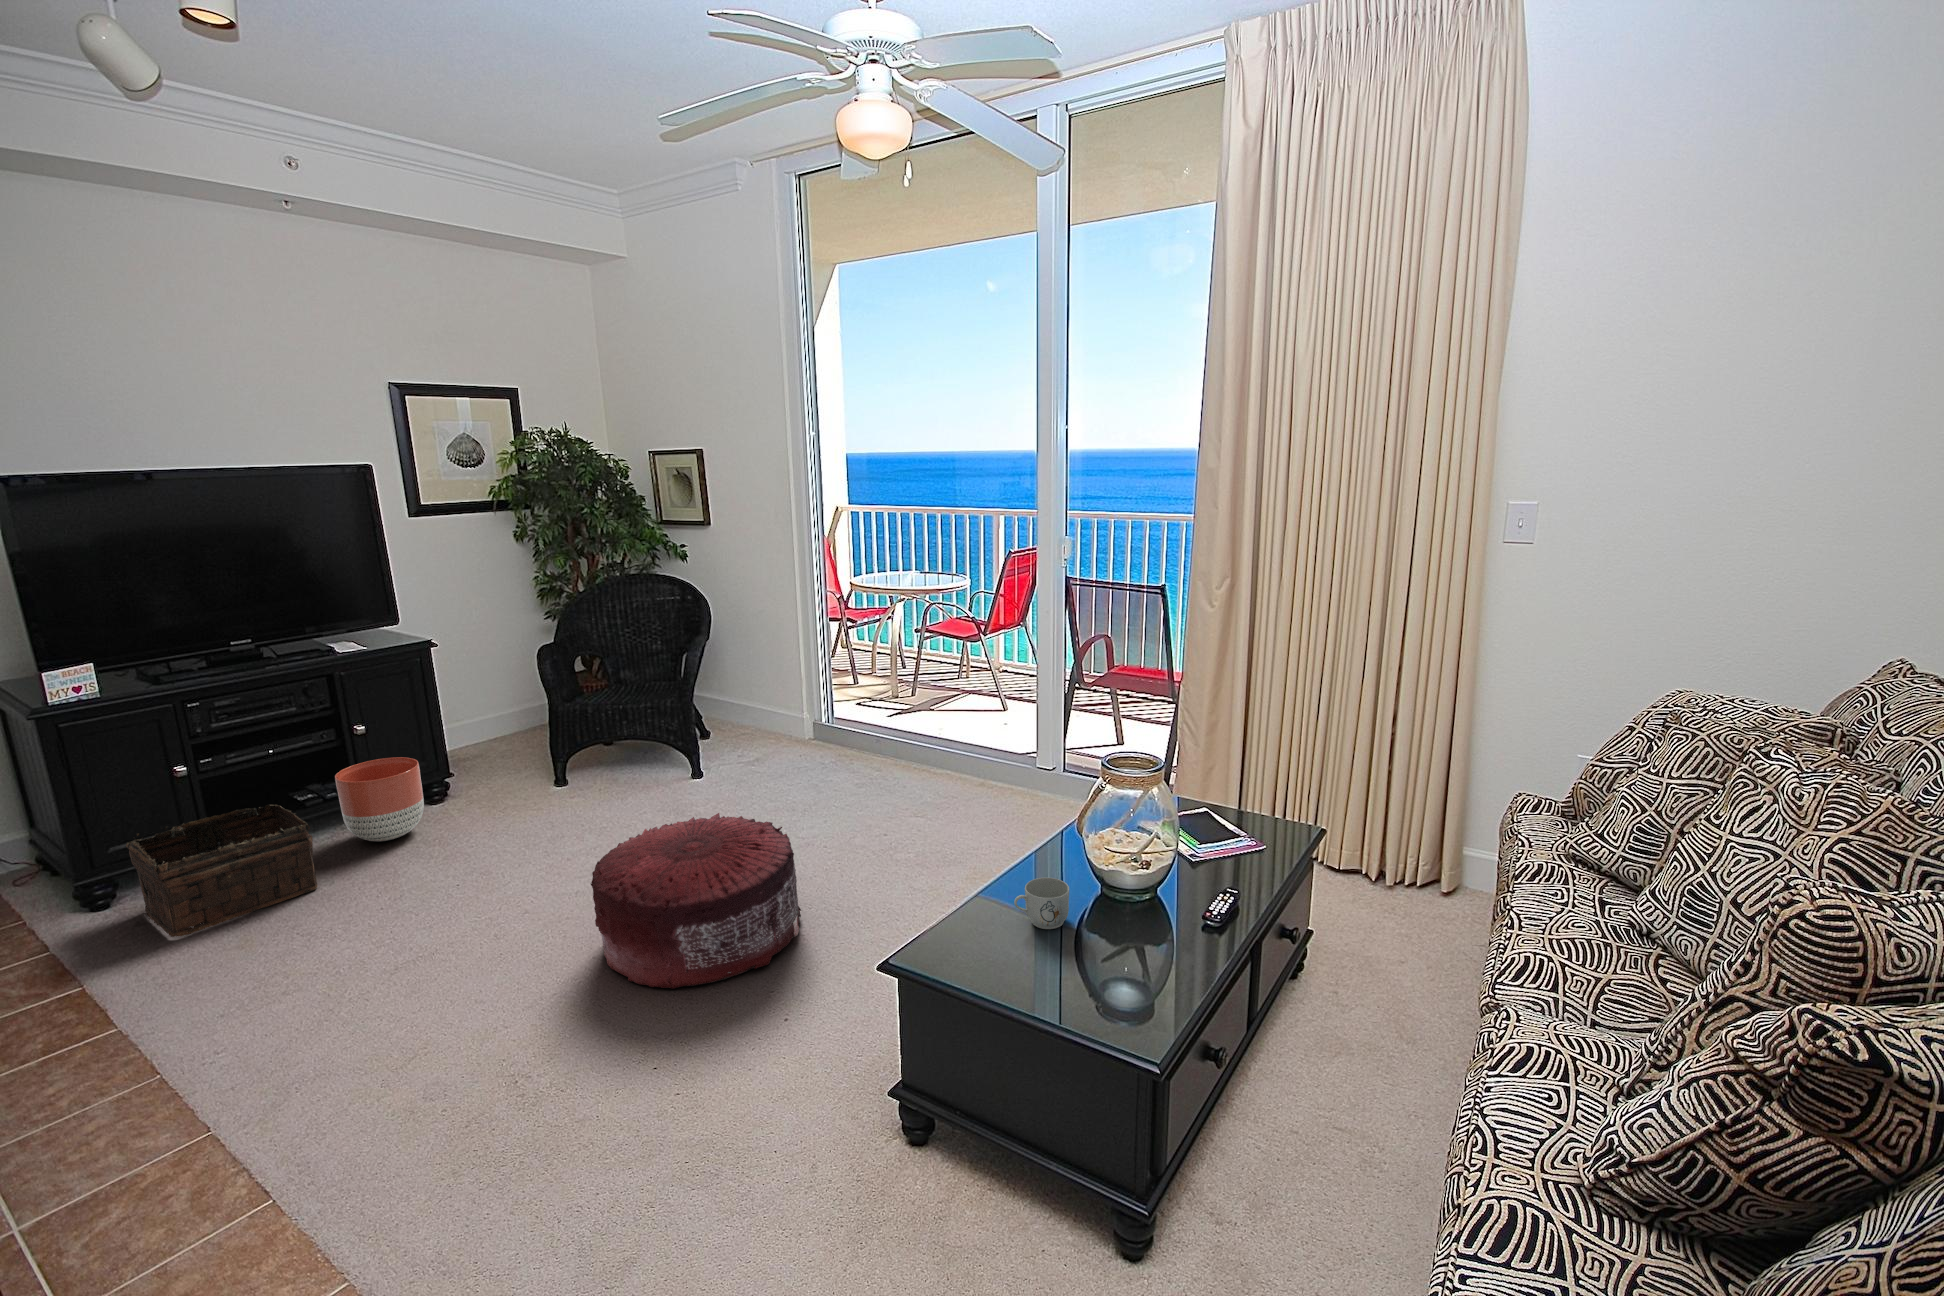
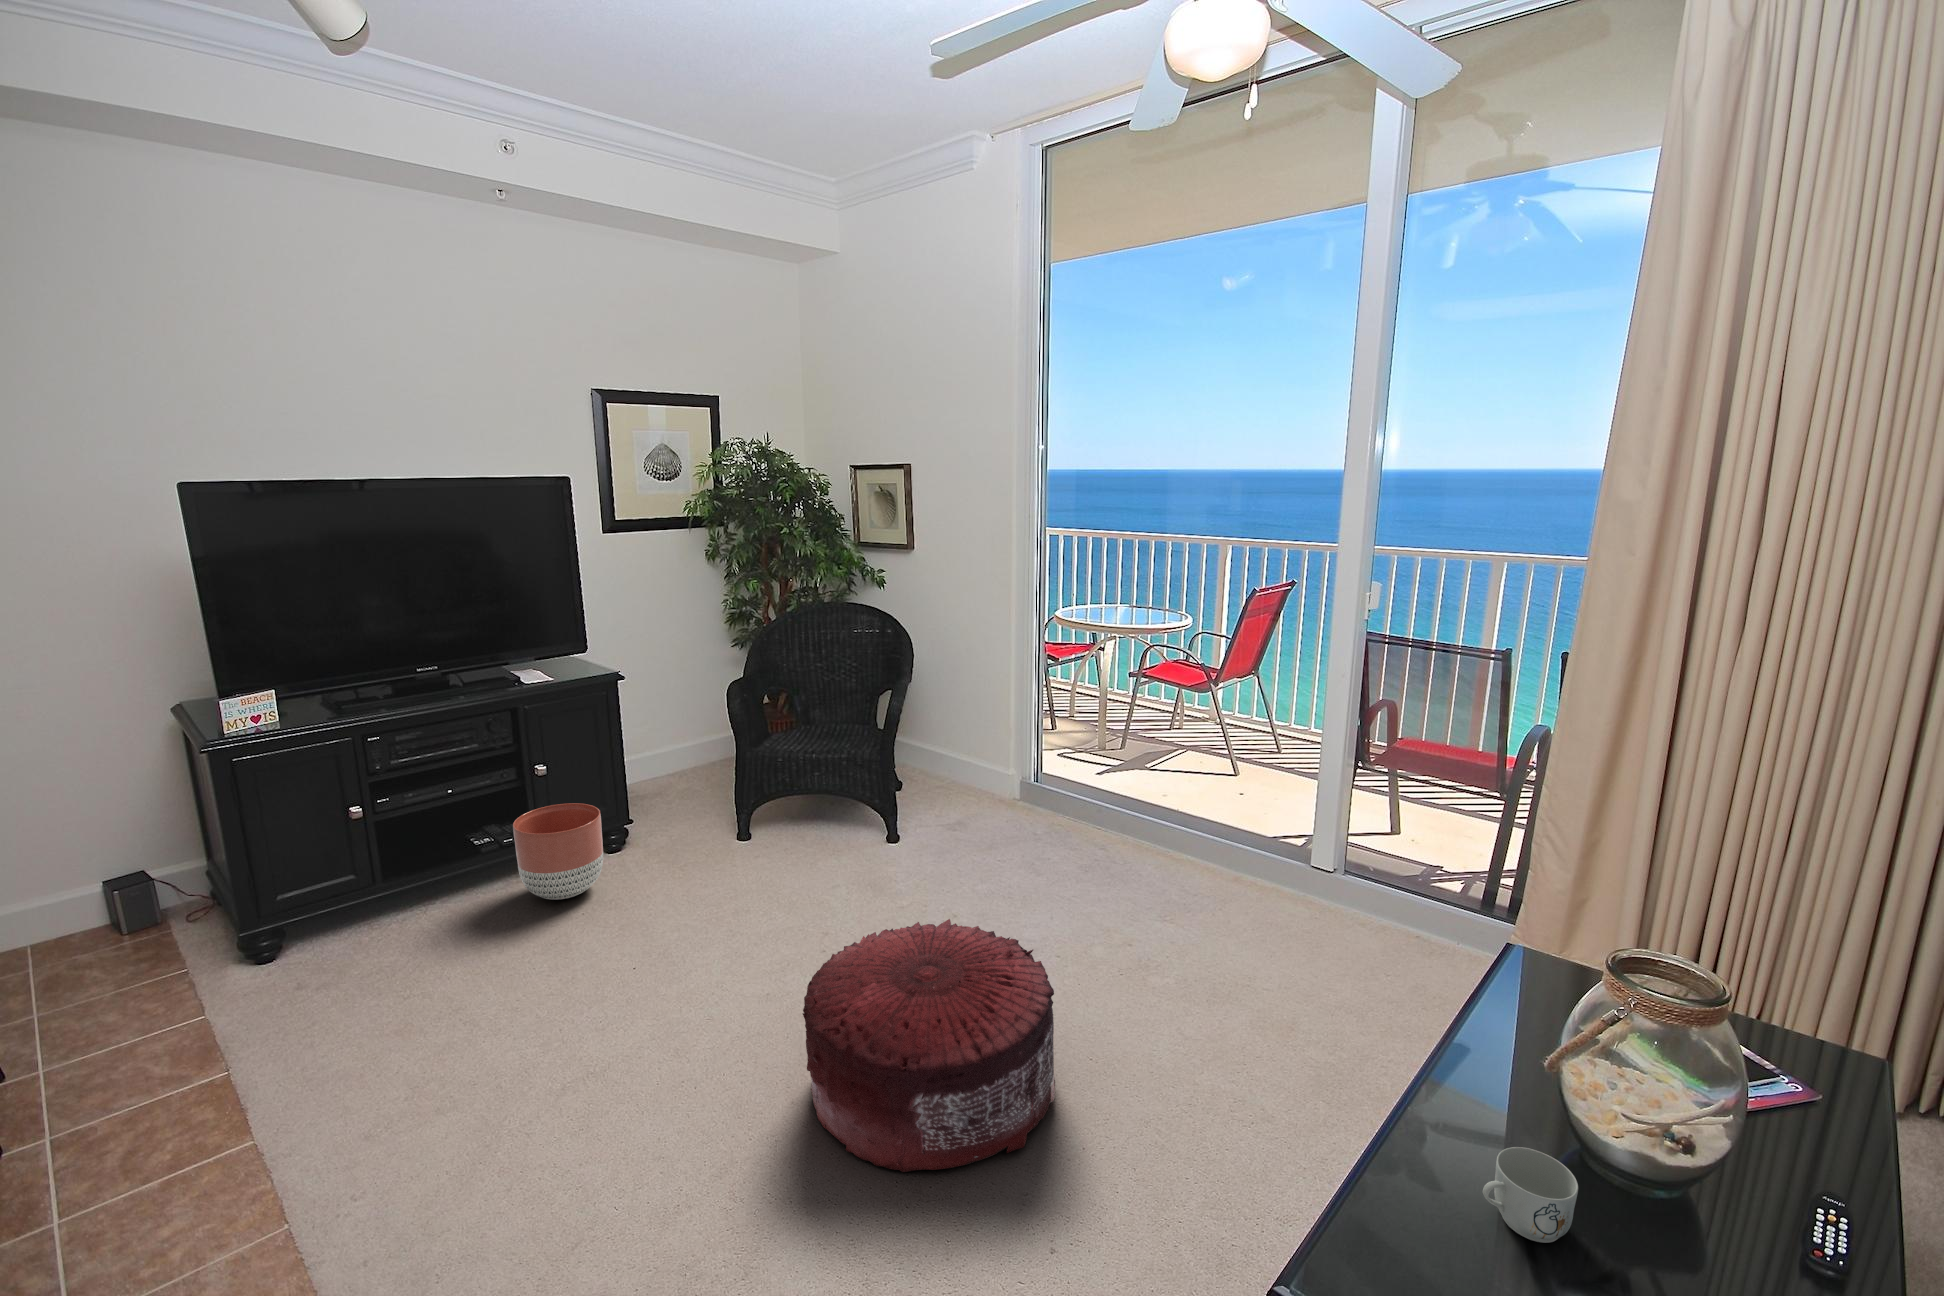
basket: present [126,804,318,937] -> none [293,855,488,1013]

